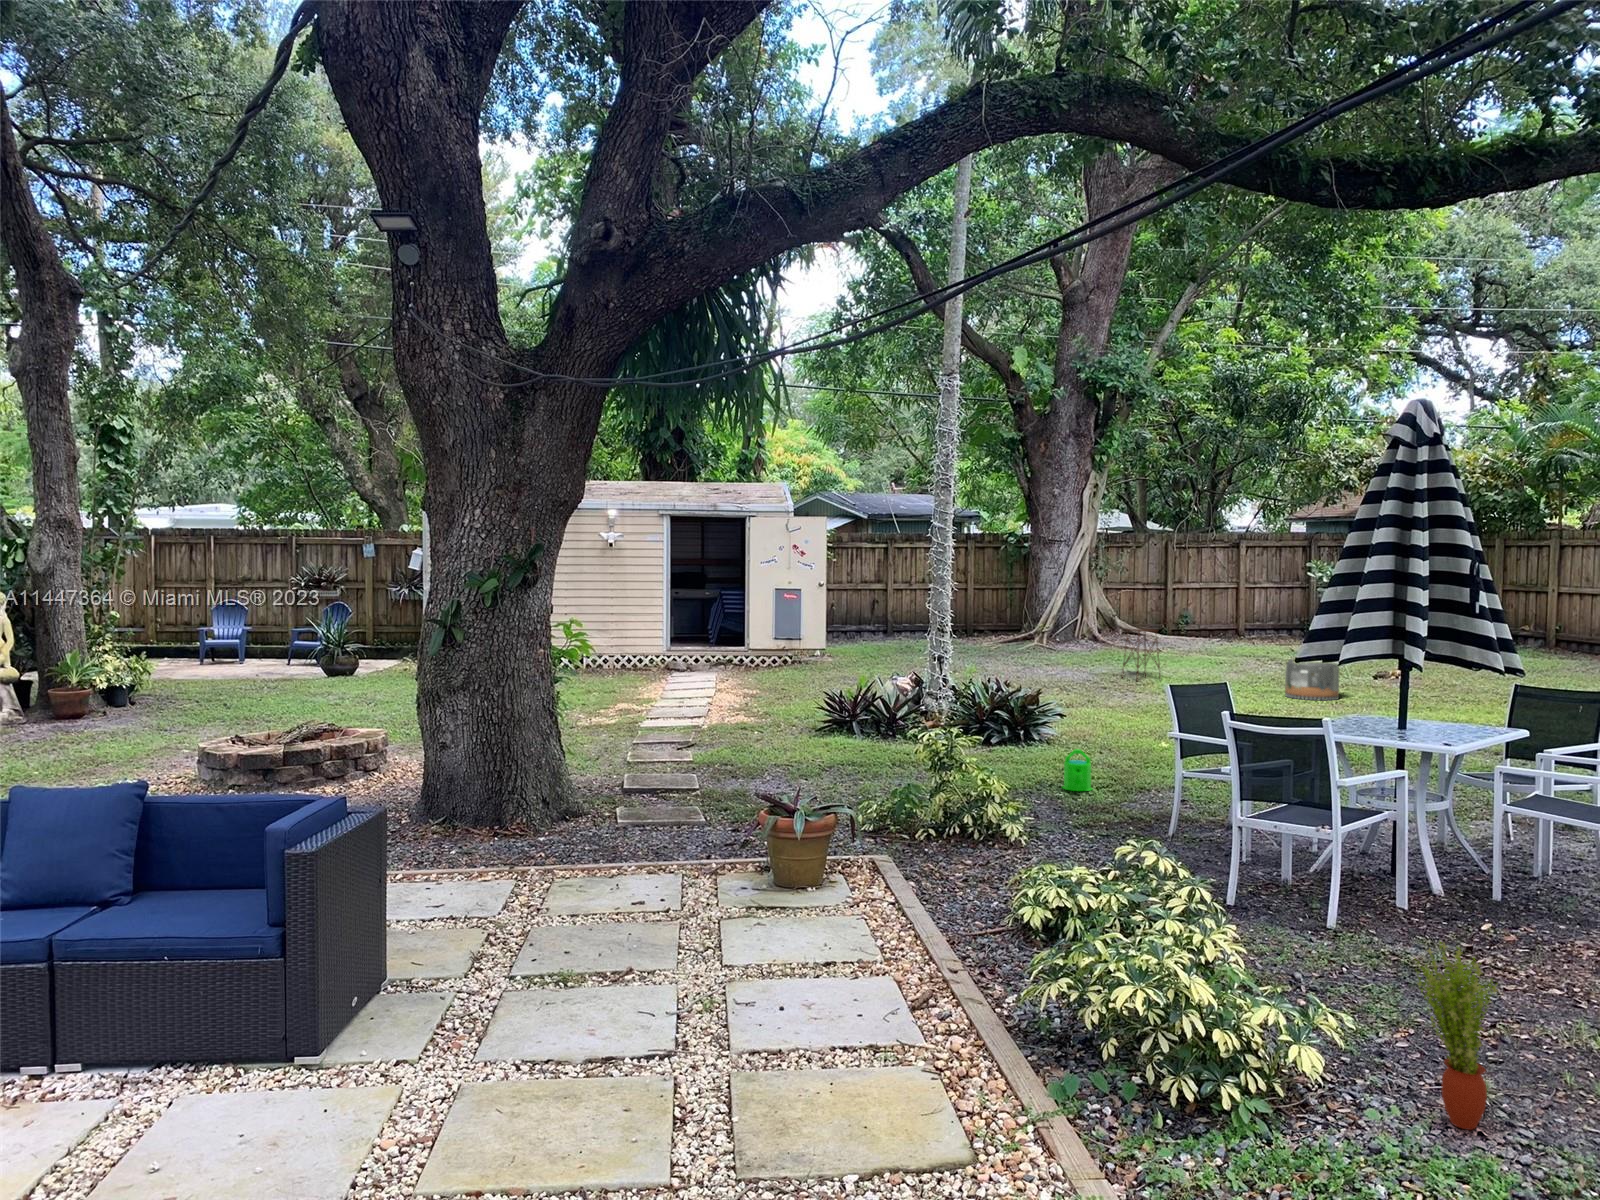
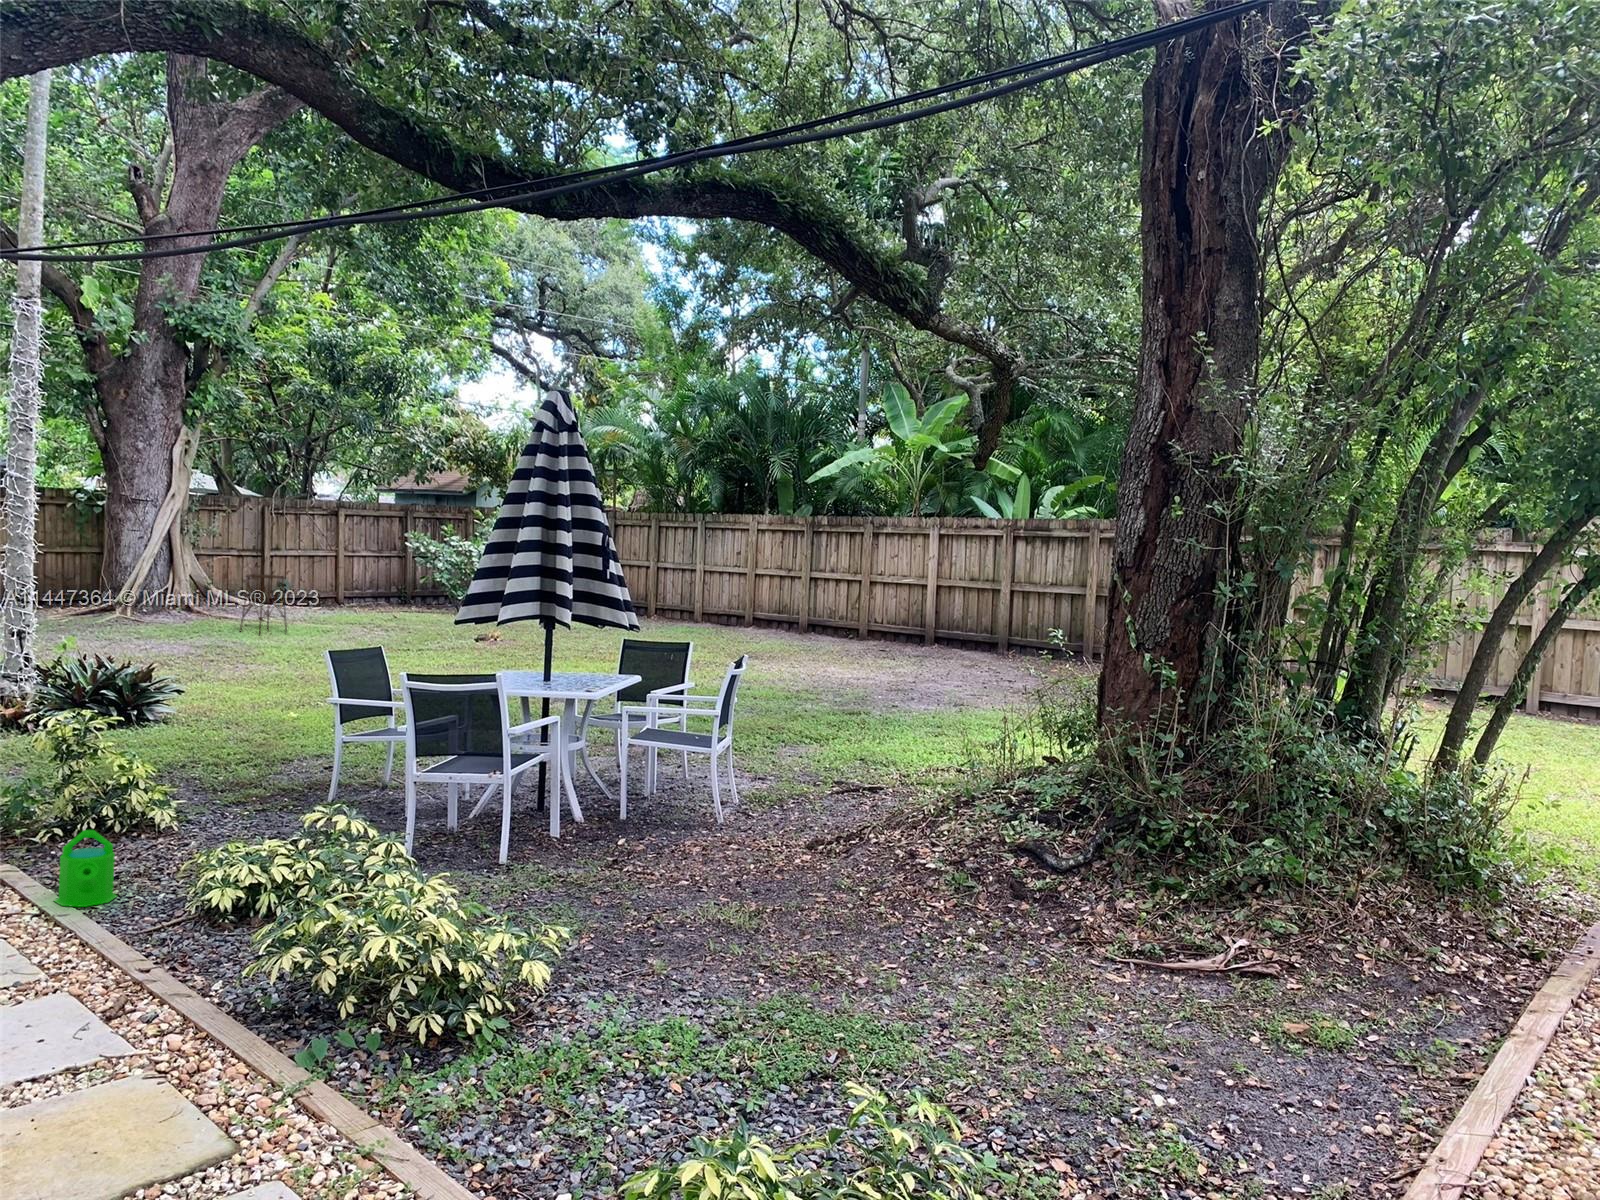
pouf: present [1285,659,1339,700] -> none [423,609,476,652]
watering can: present [1063,749,1092,791] -> present [55,830,117,907]
potted plant: present [1417,941,1498,1130] -> none [616,852,677,1002]

